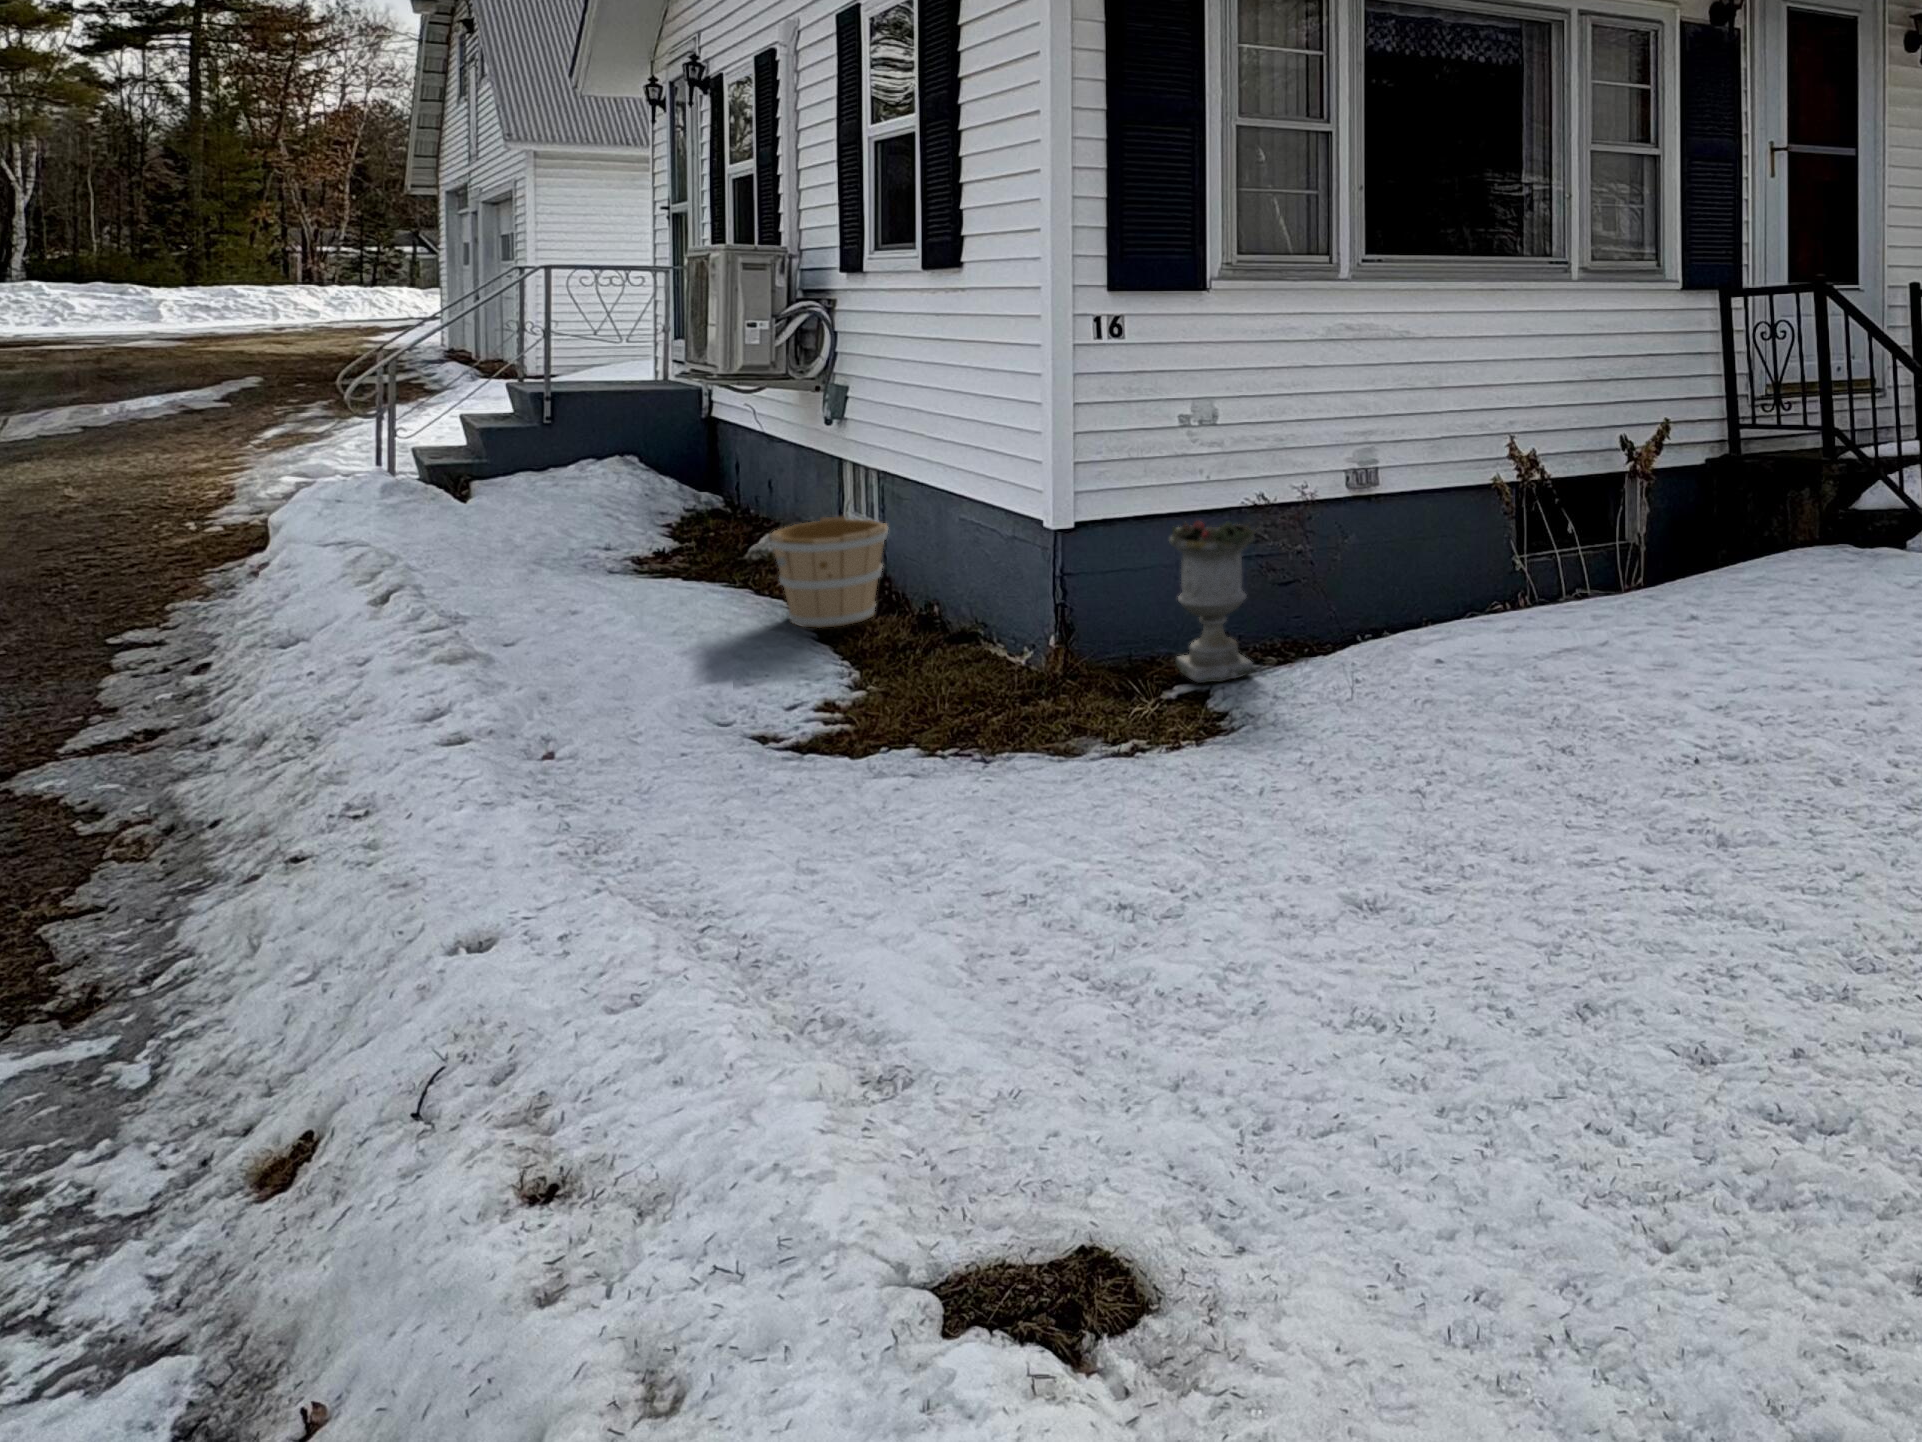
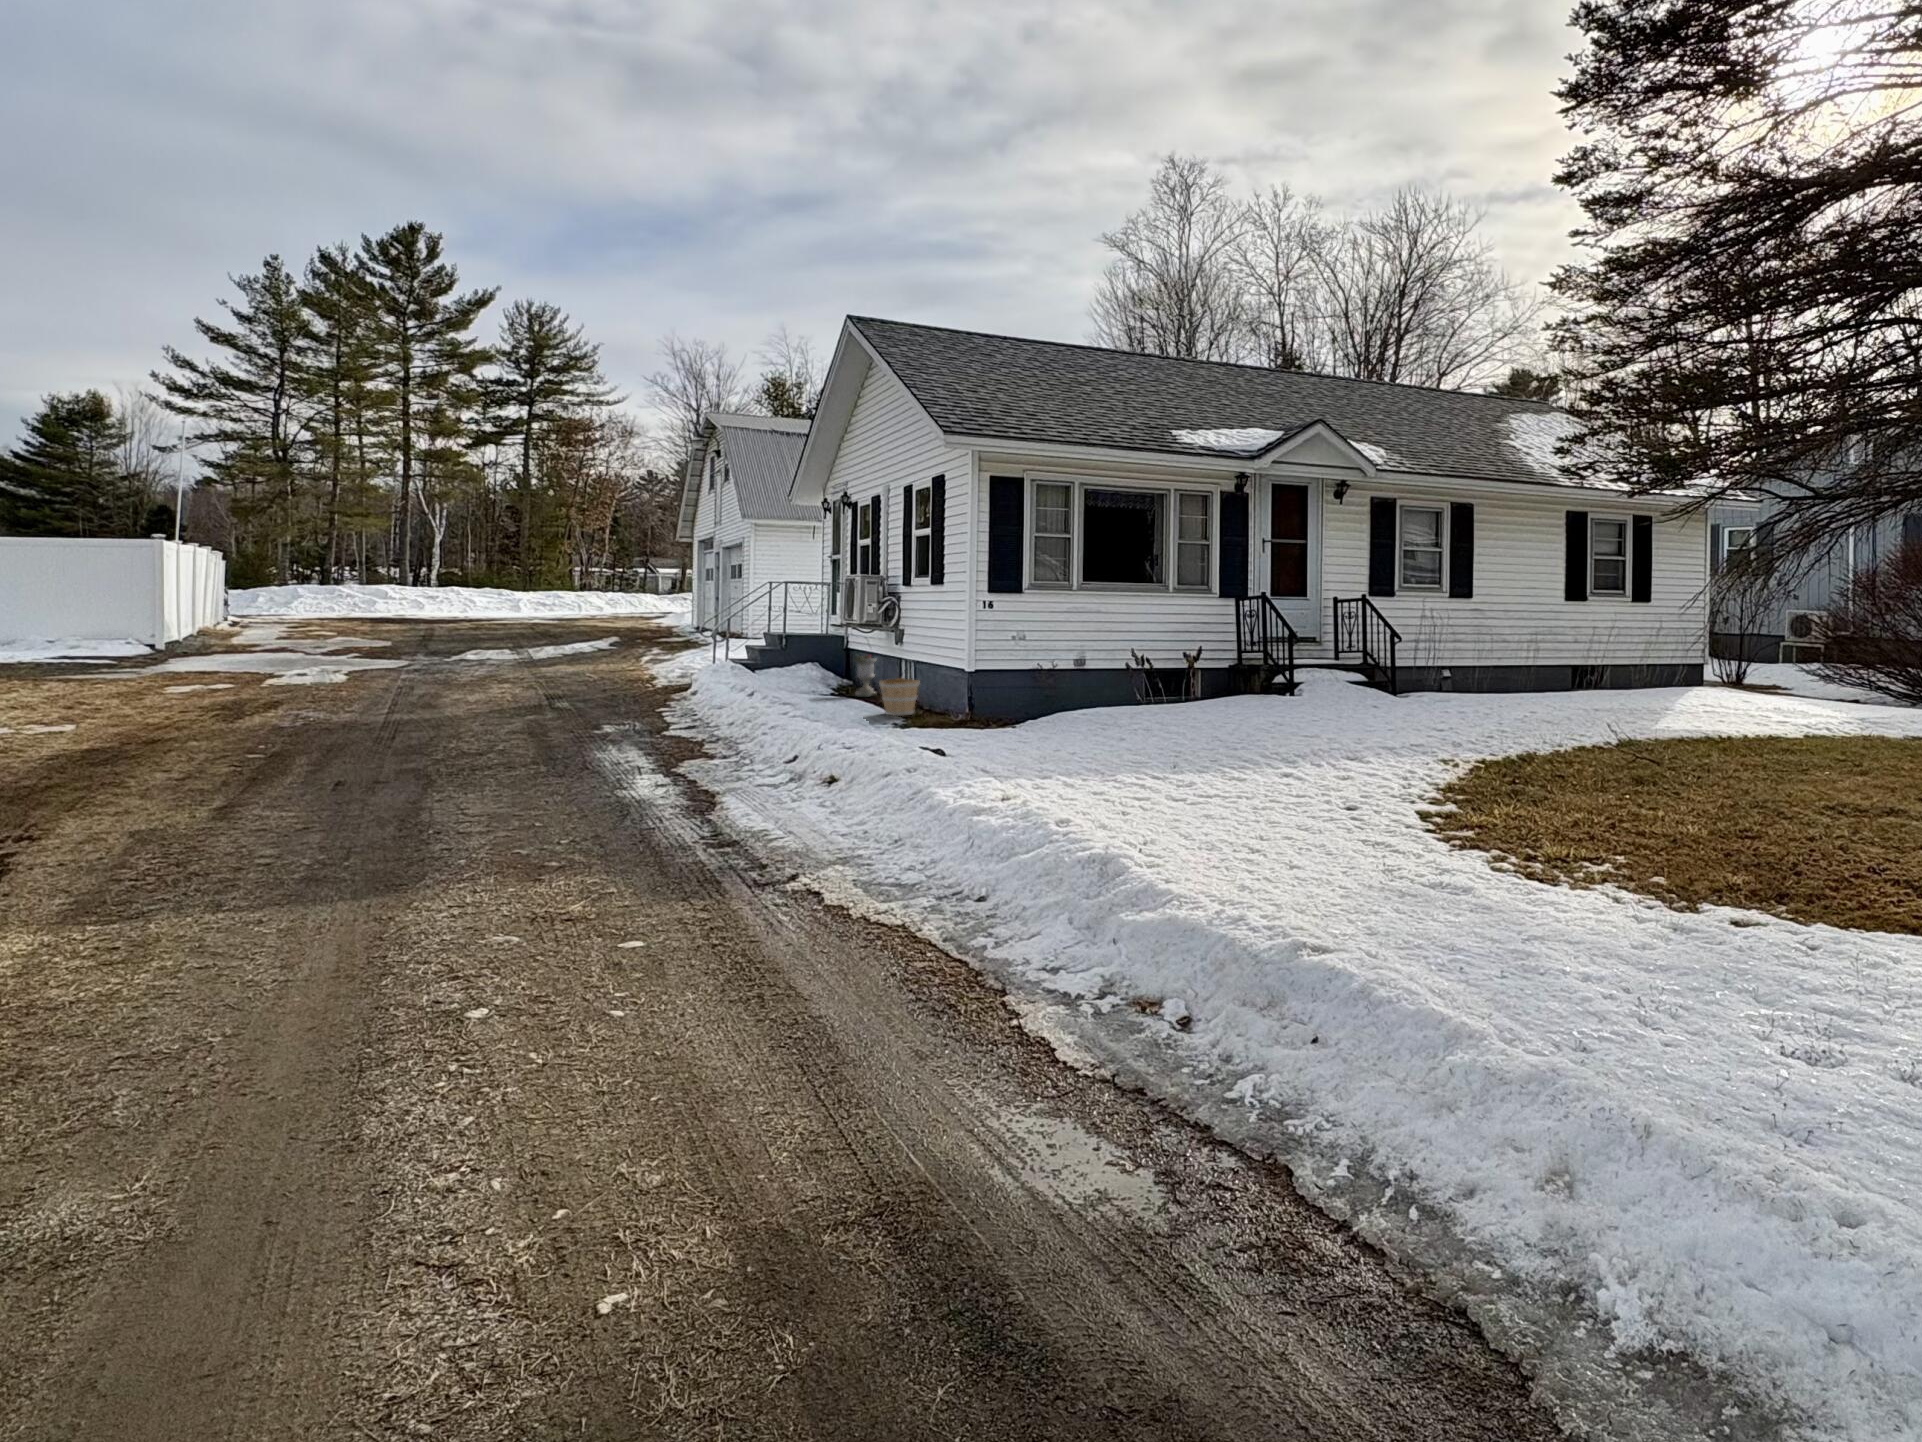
planter: present [1169,521,1258,683] -> present [855,655,876,697]

